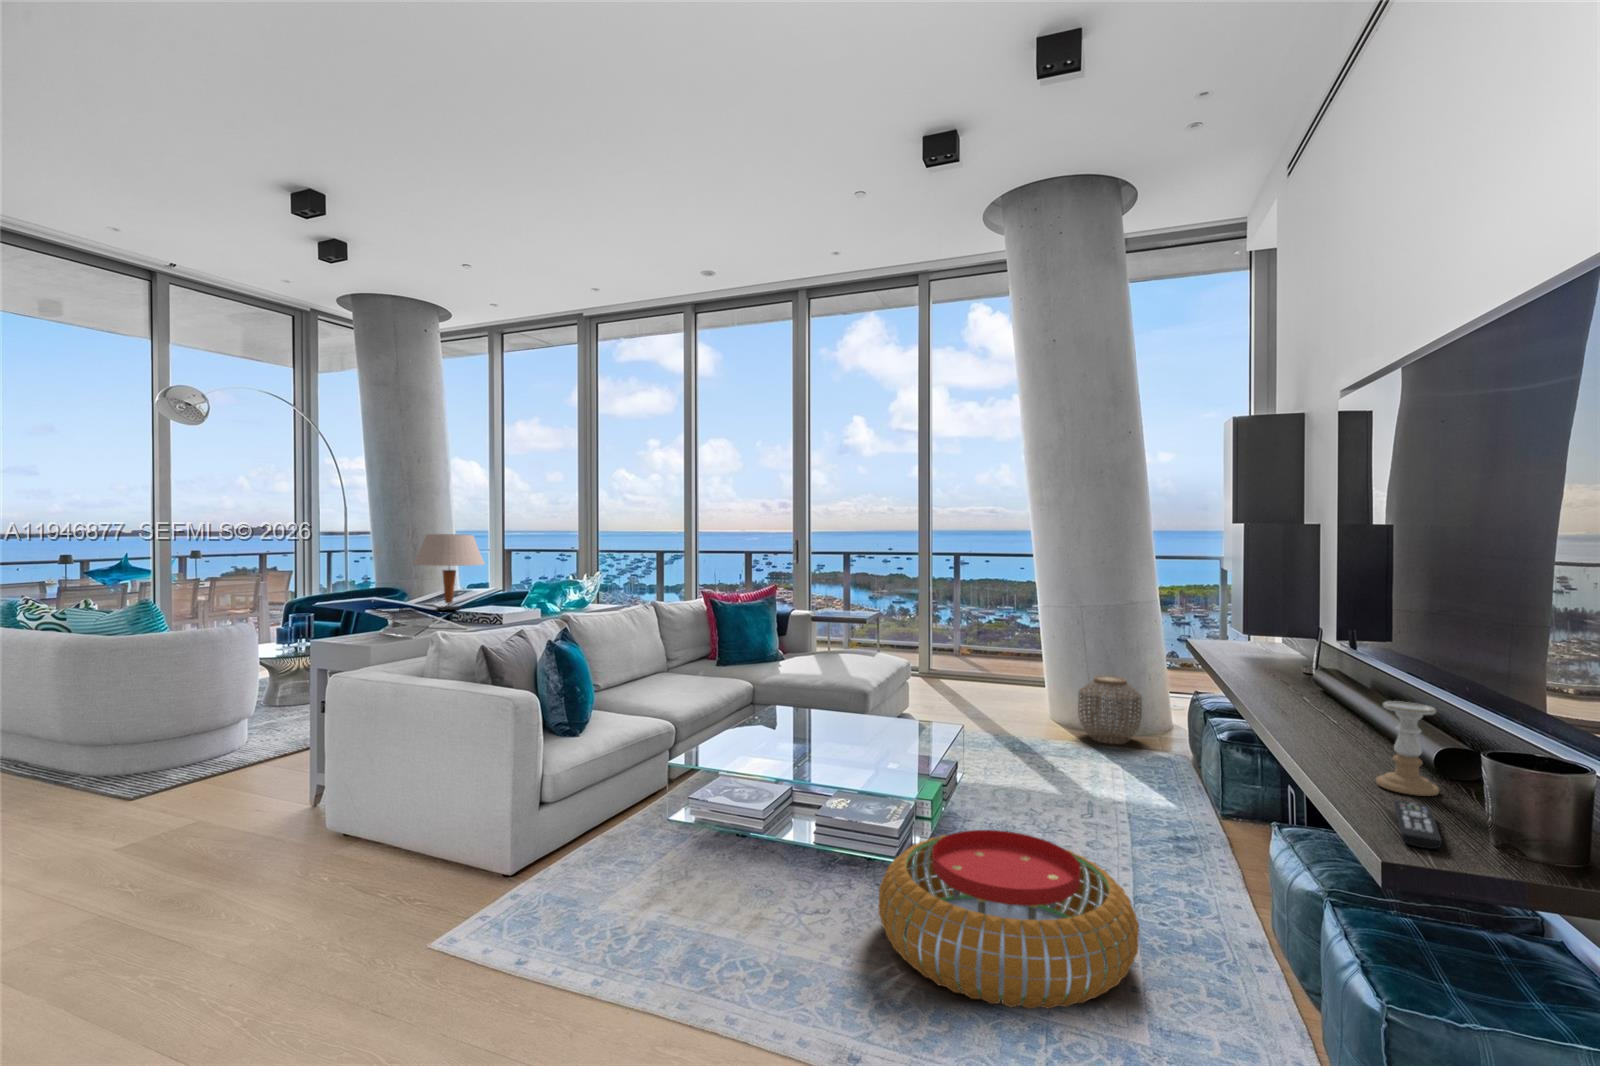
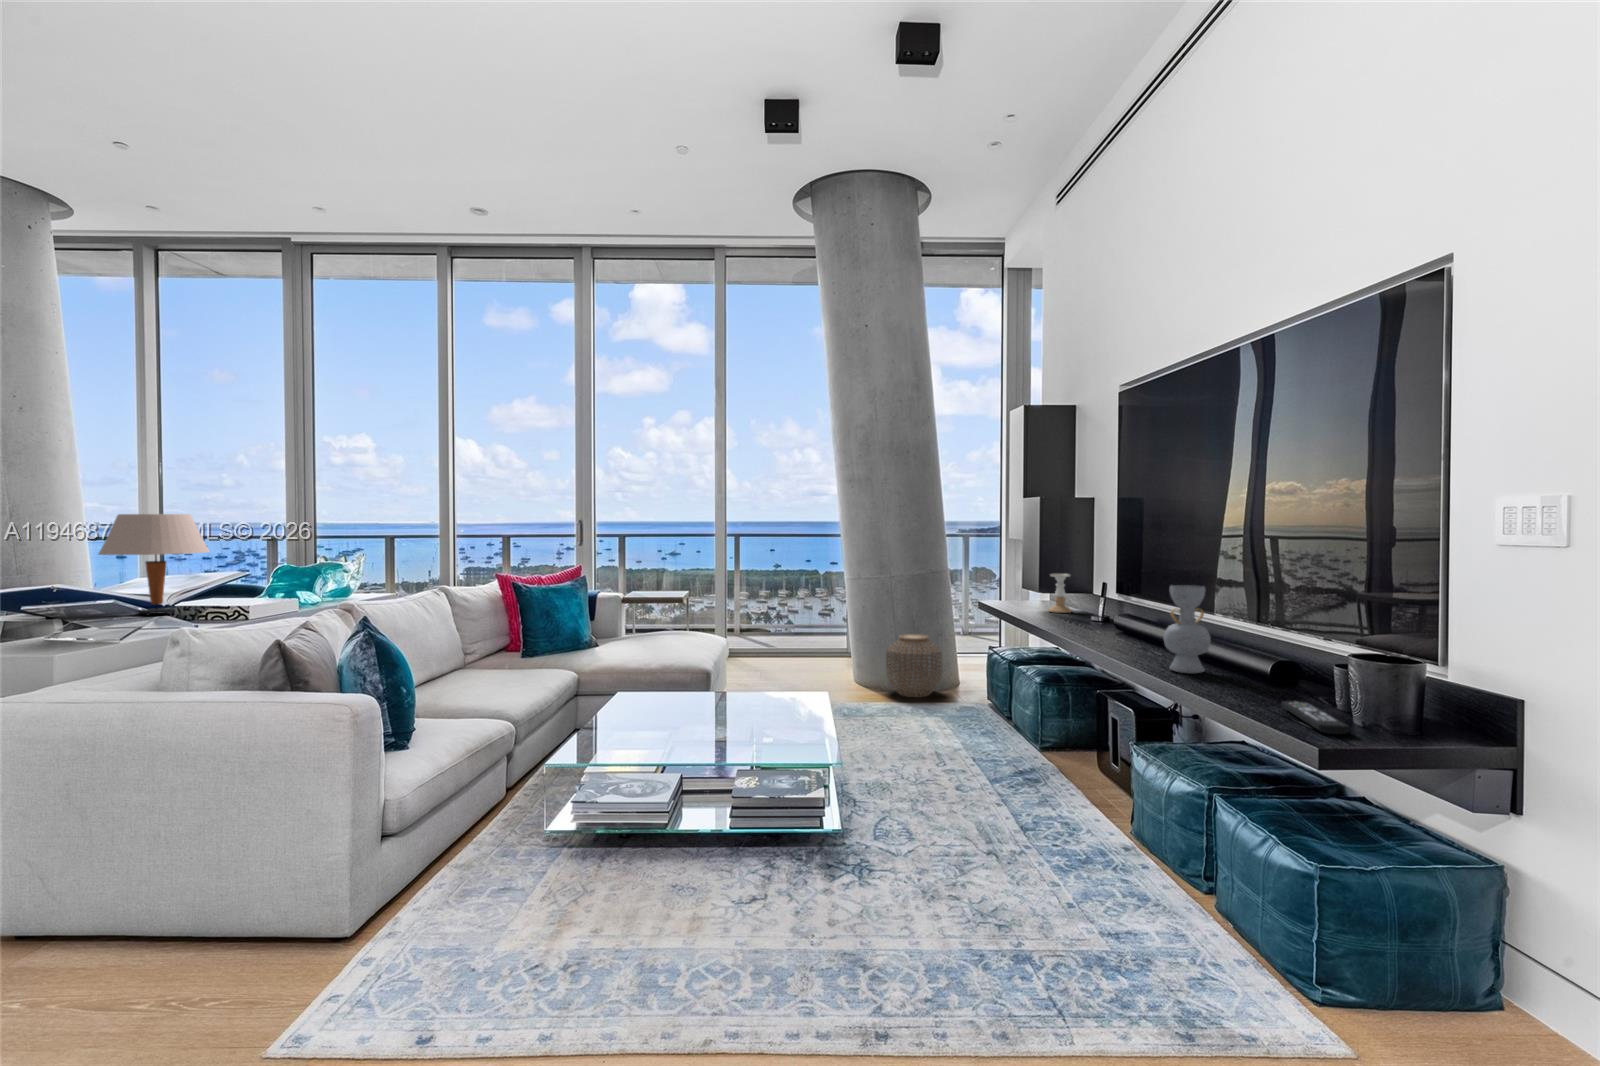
decorative vase: none [1307,650,1366,755] -> present [1164,585,1211,673]
candle holder: present [1376,701,1439,796] -> present [1049,574,1072,613]
pouf: present [878,830,1139,1009] -> none [821,783,1075,950]

